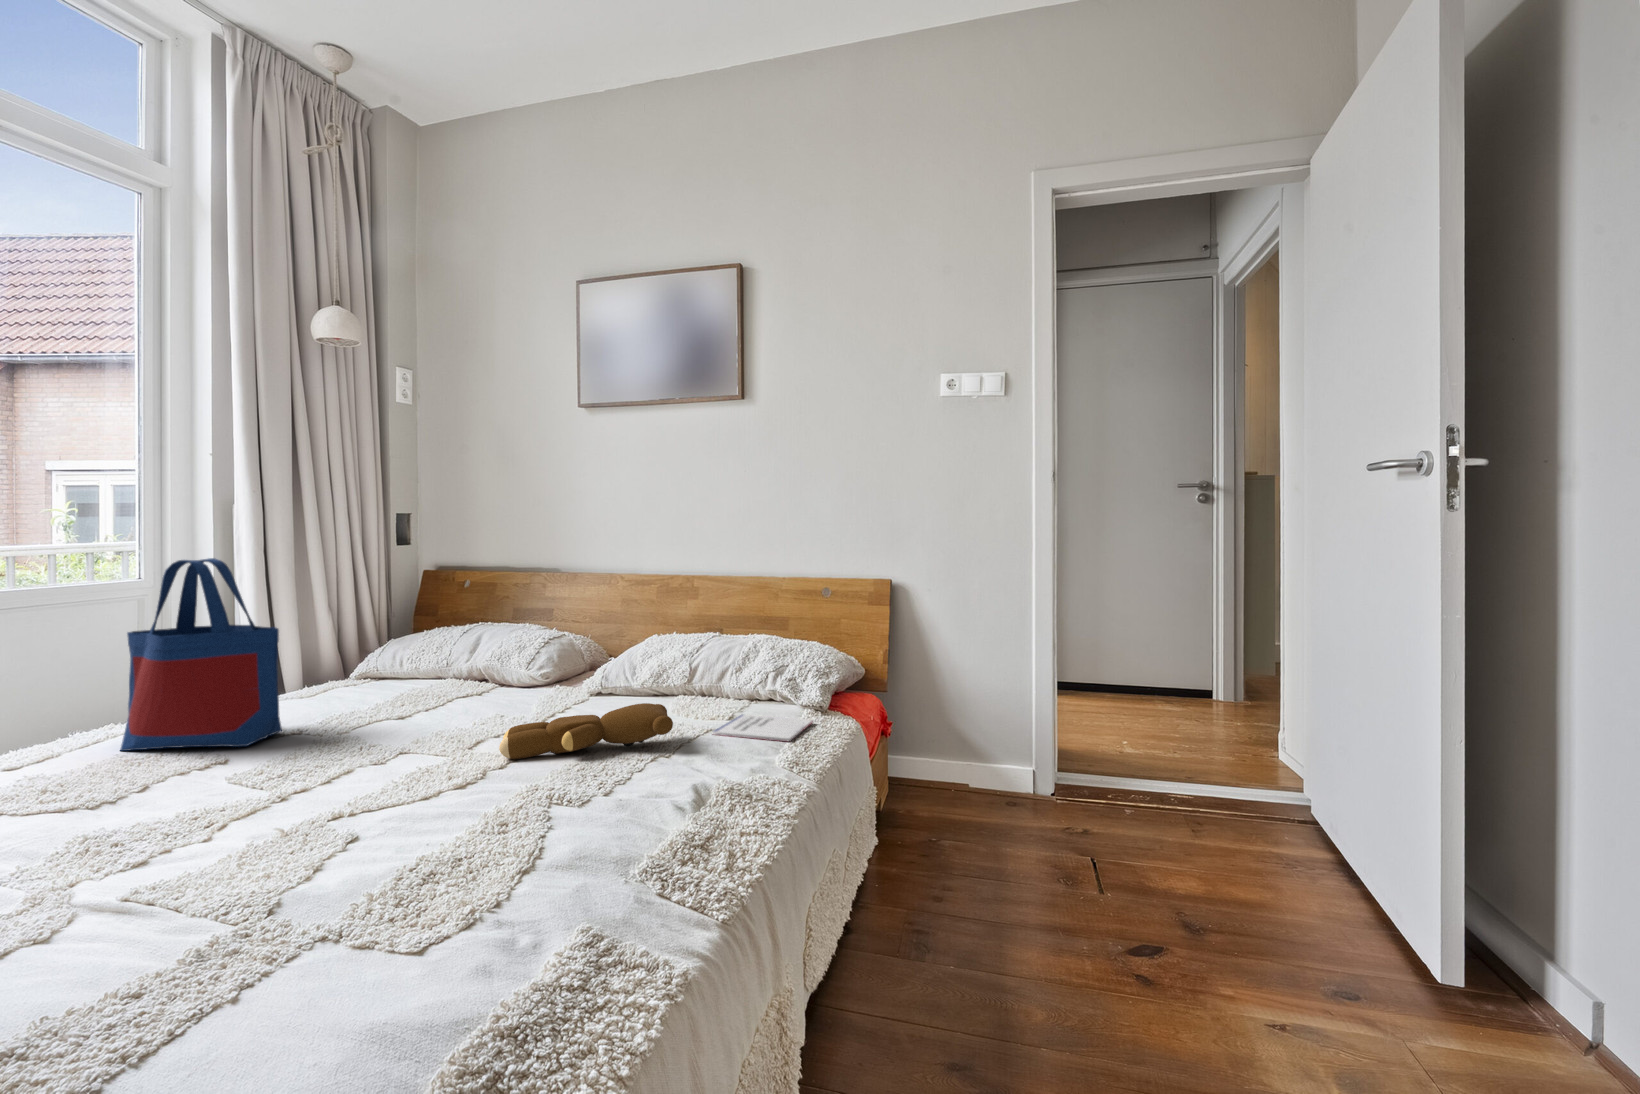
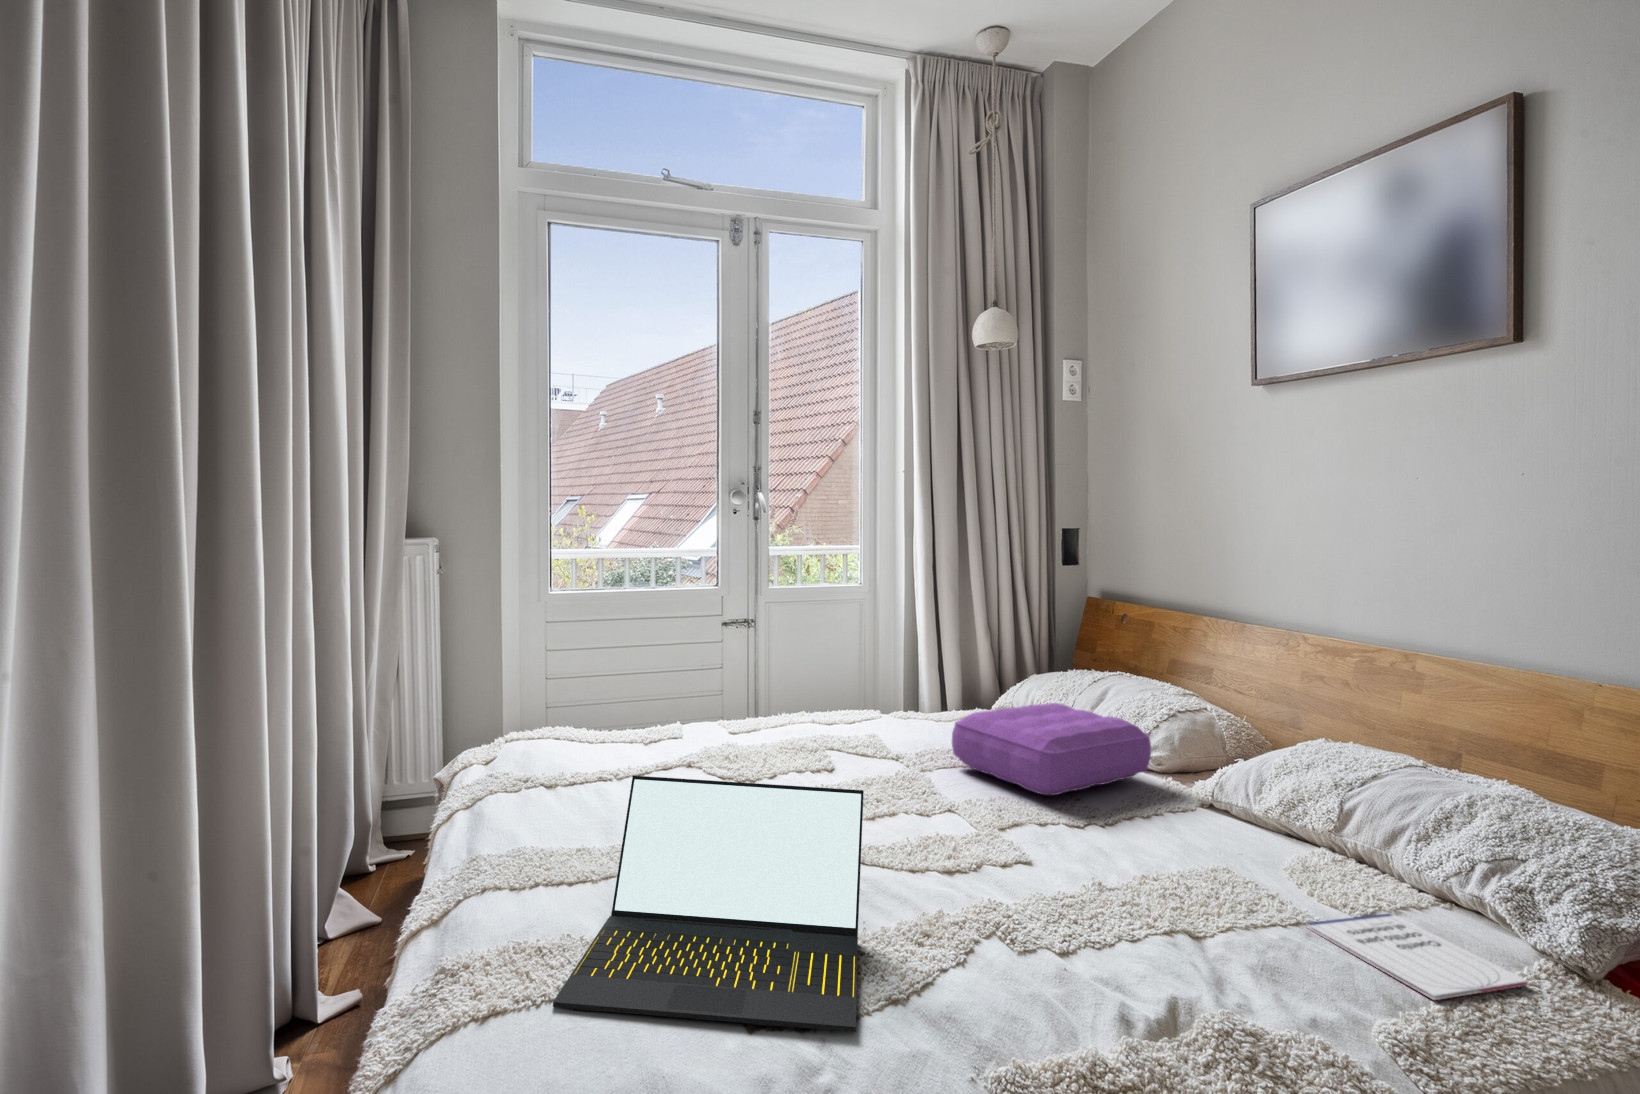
tote bag: present [120,558,282,751] -> none [798,596,893,760]
pillow: none [362,644,547,721] -> present [952,703,1151,795]
teddy bear: present [499,703,673,759] -> none [1014,819,1233,900]
laptop: none [105,717,529,1039] -> present [553,776,864,1032]

